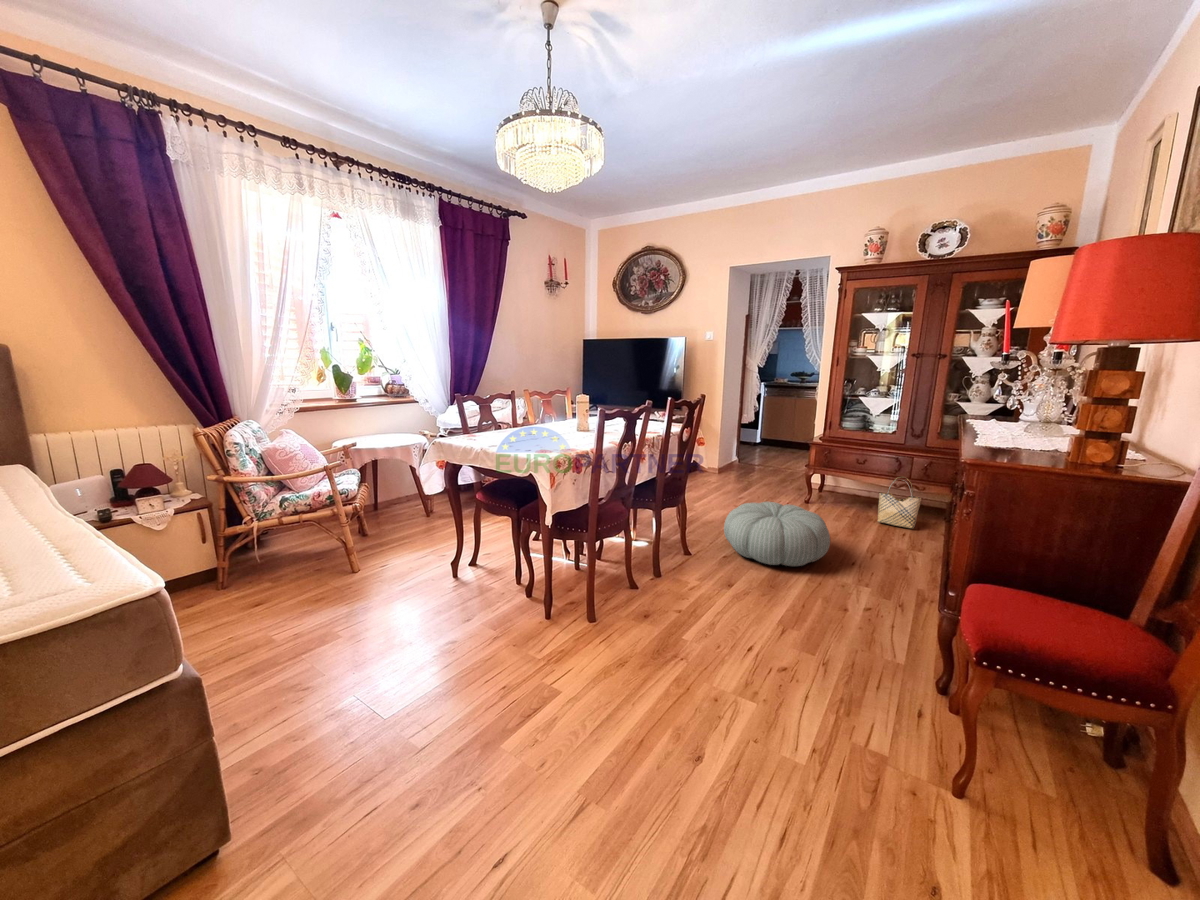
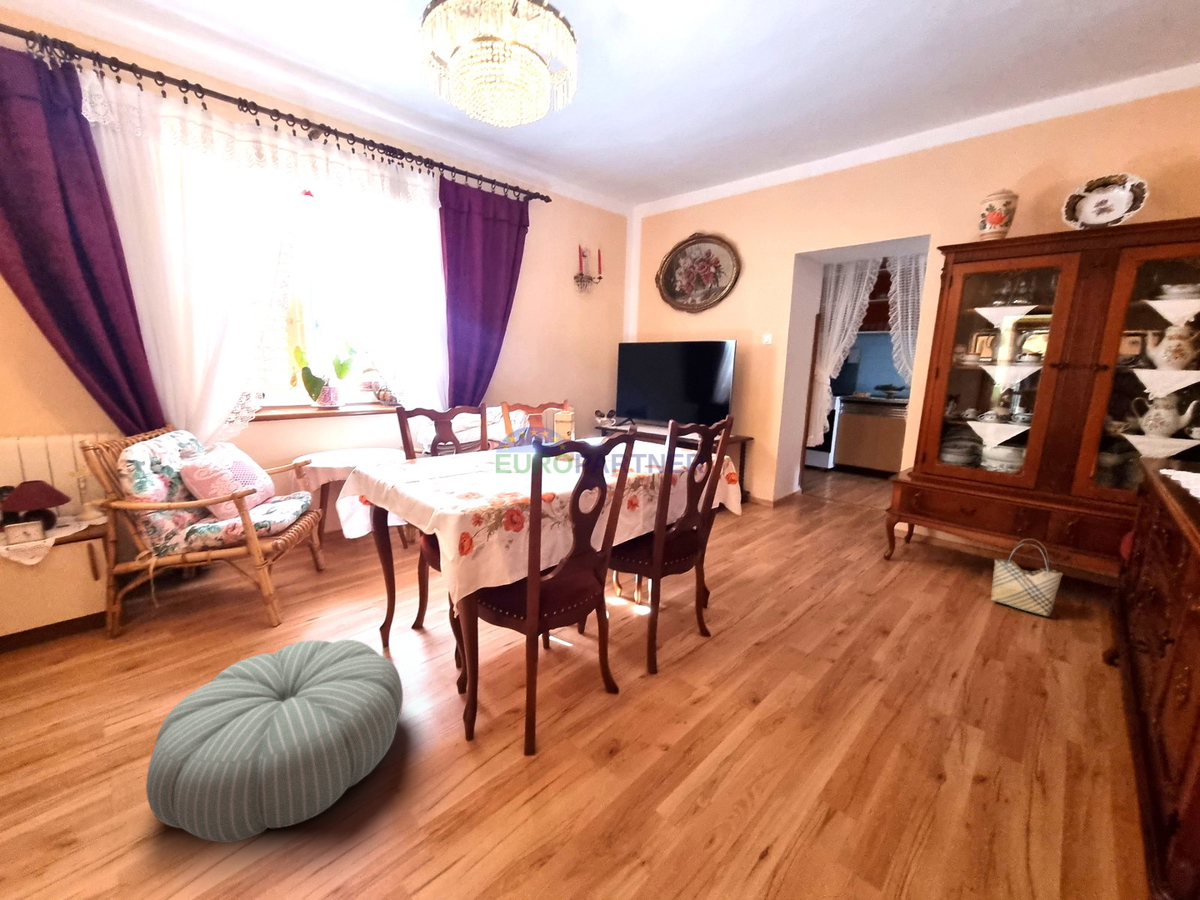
pouf: present [724,502,830,566] -> present [146,640,403,843]

